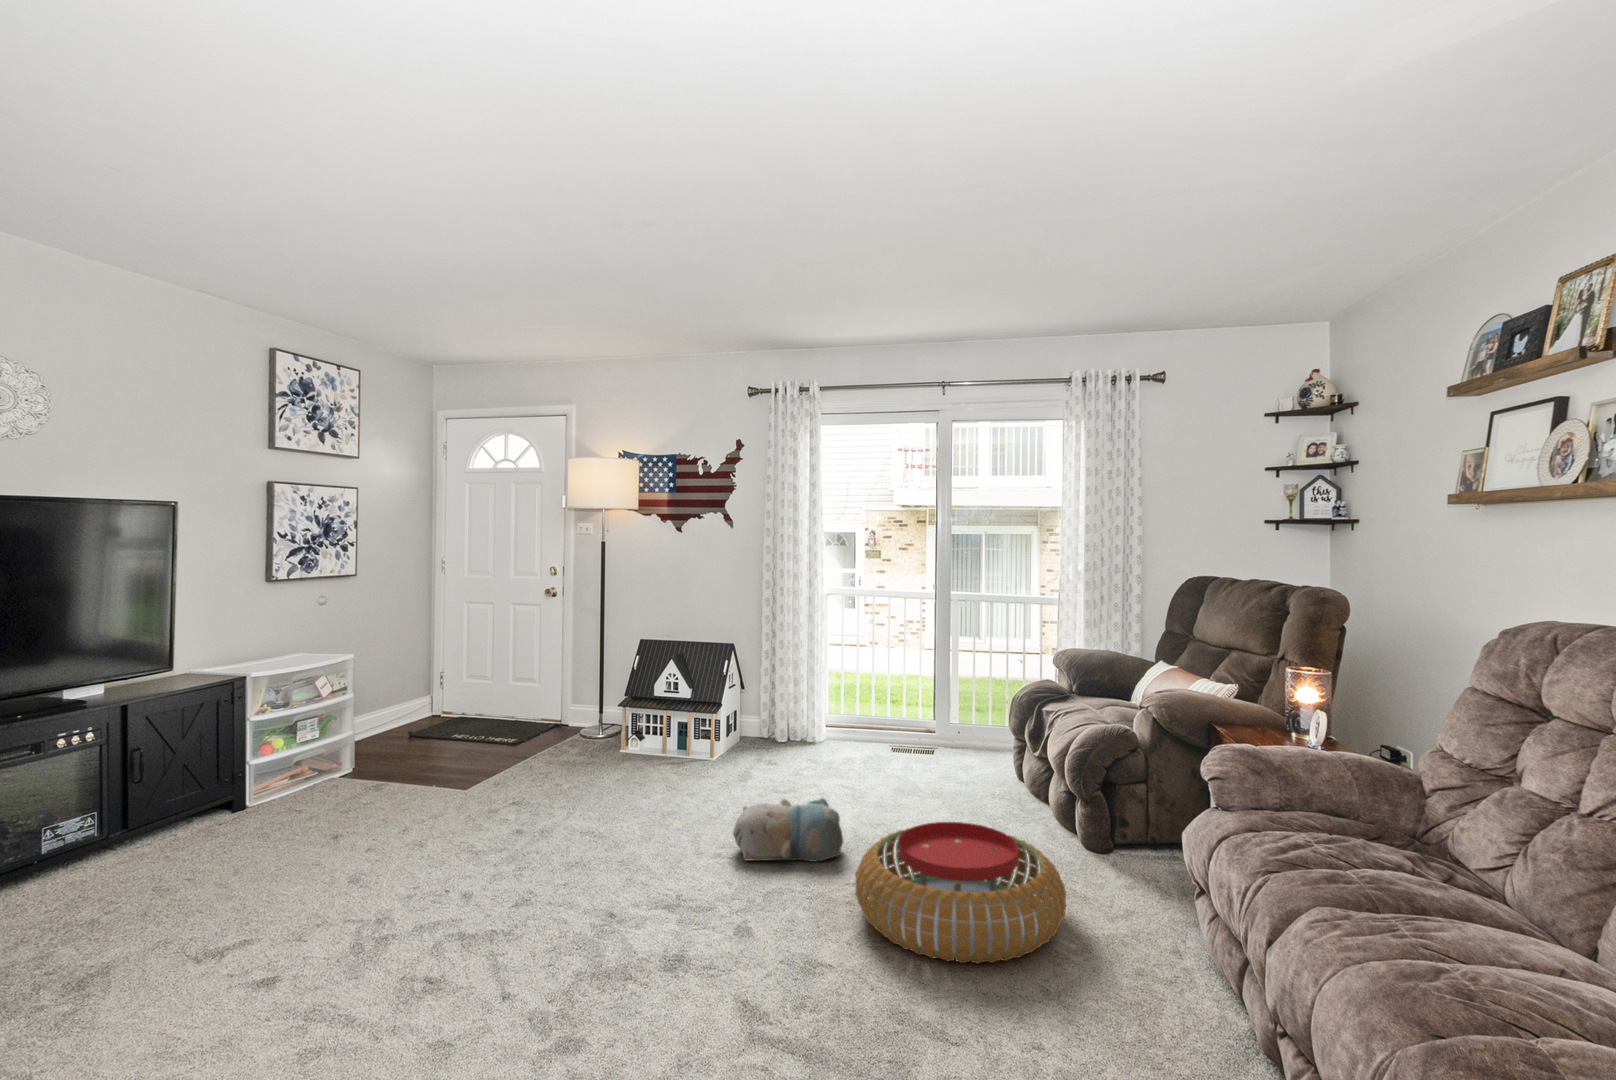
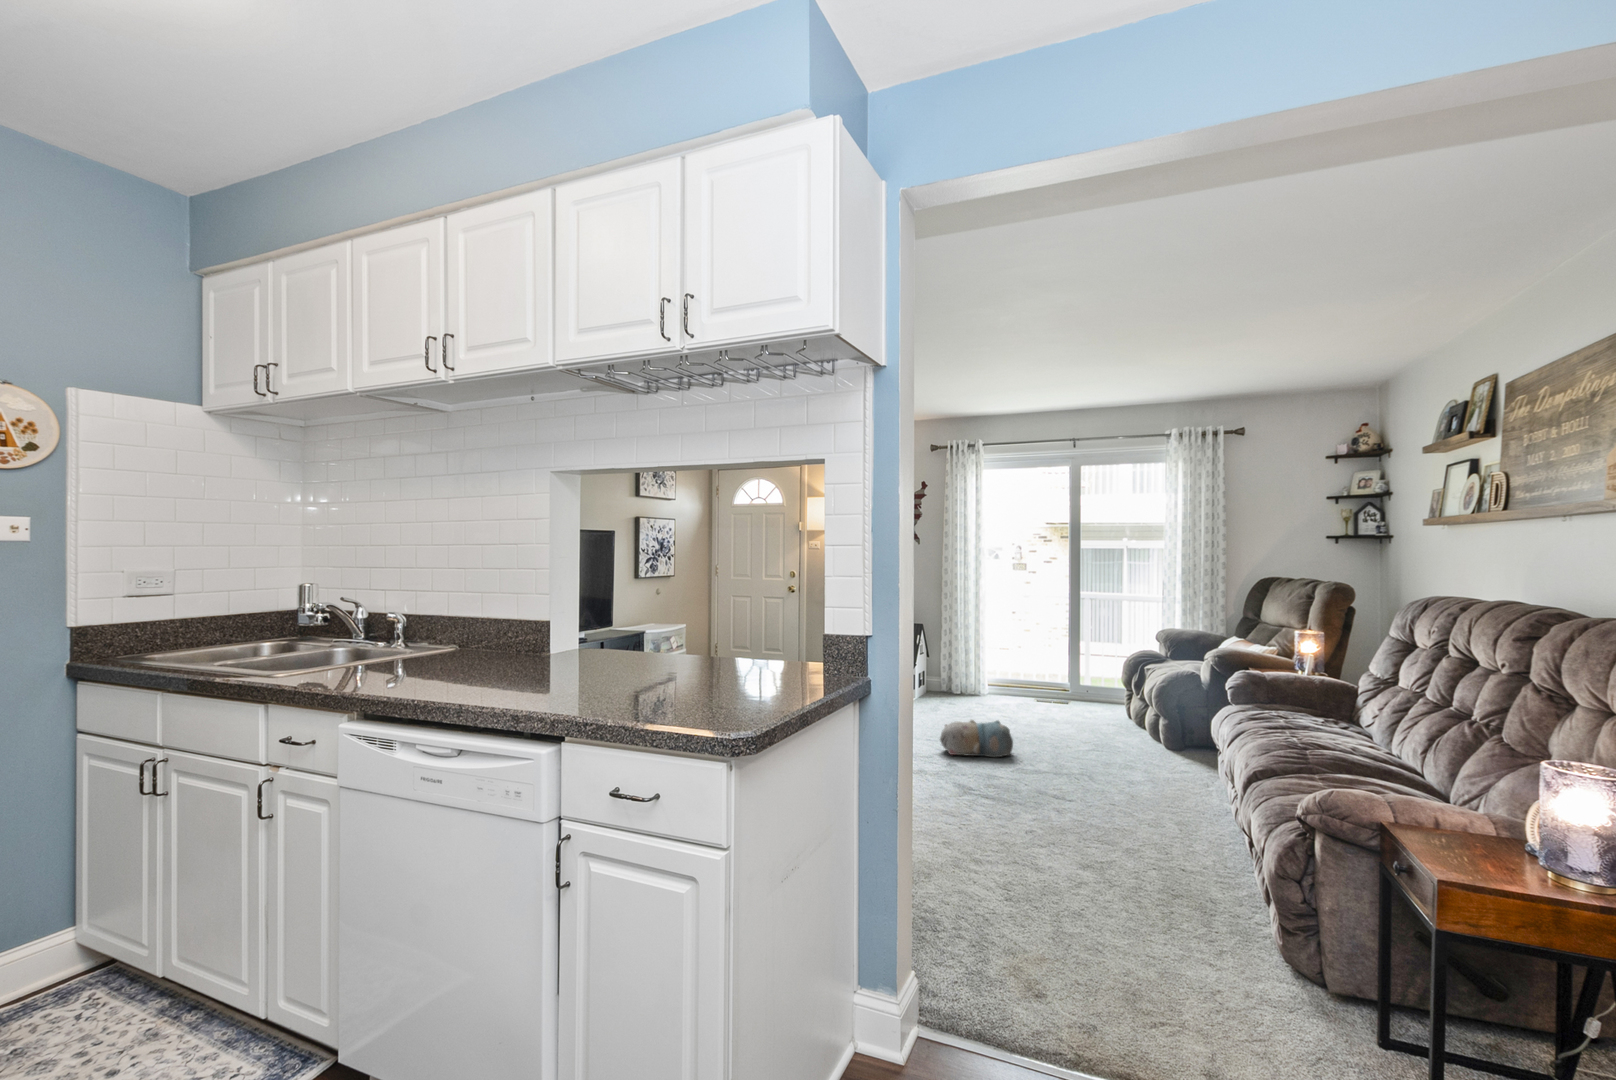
pouf: present [855,822,1066,963] -> none [1027,729,1163,801]

